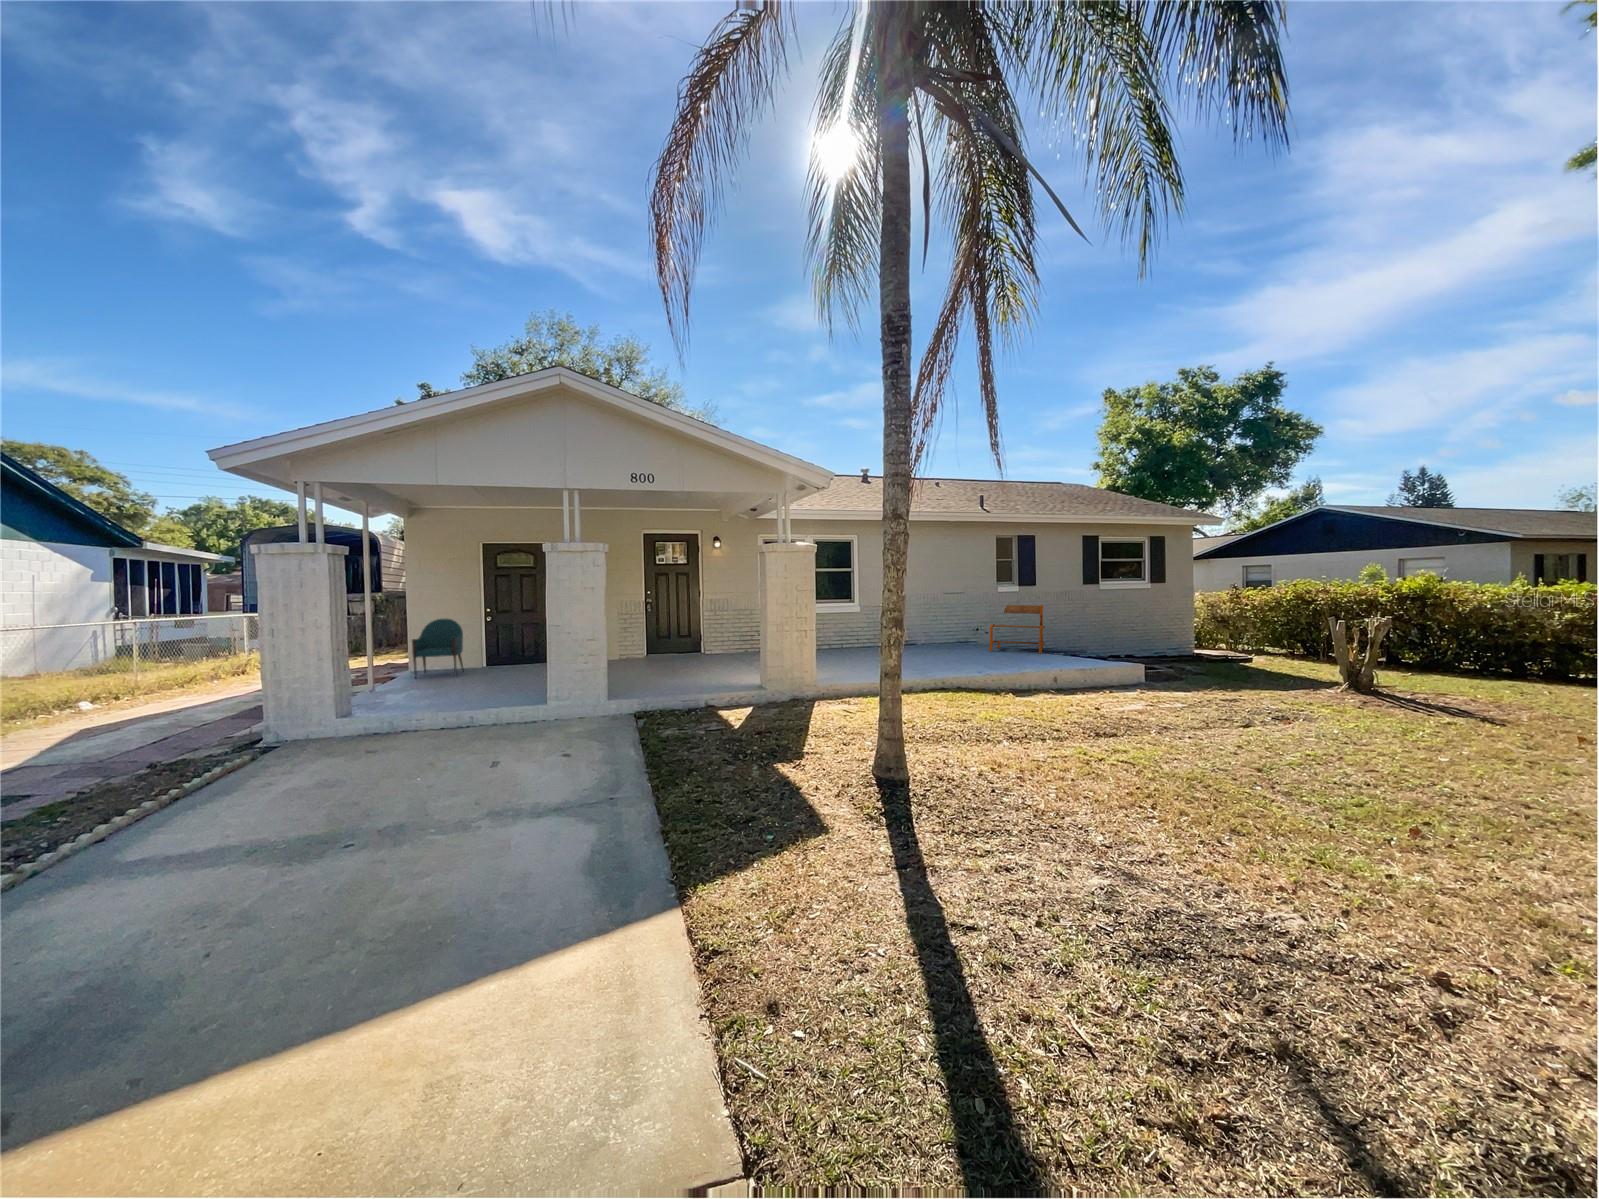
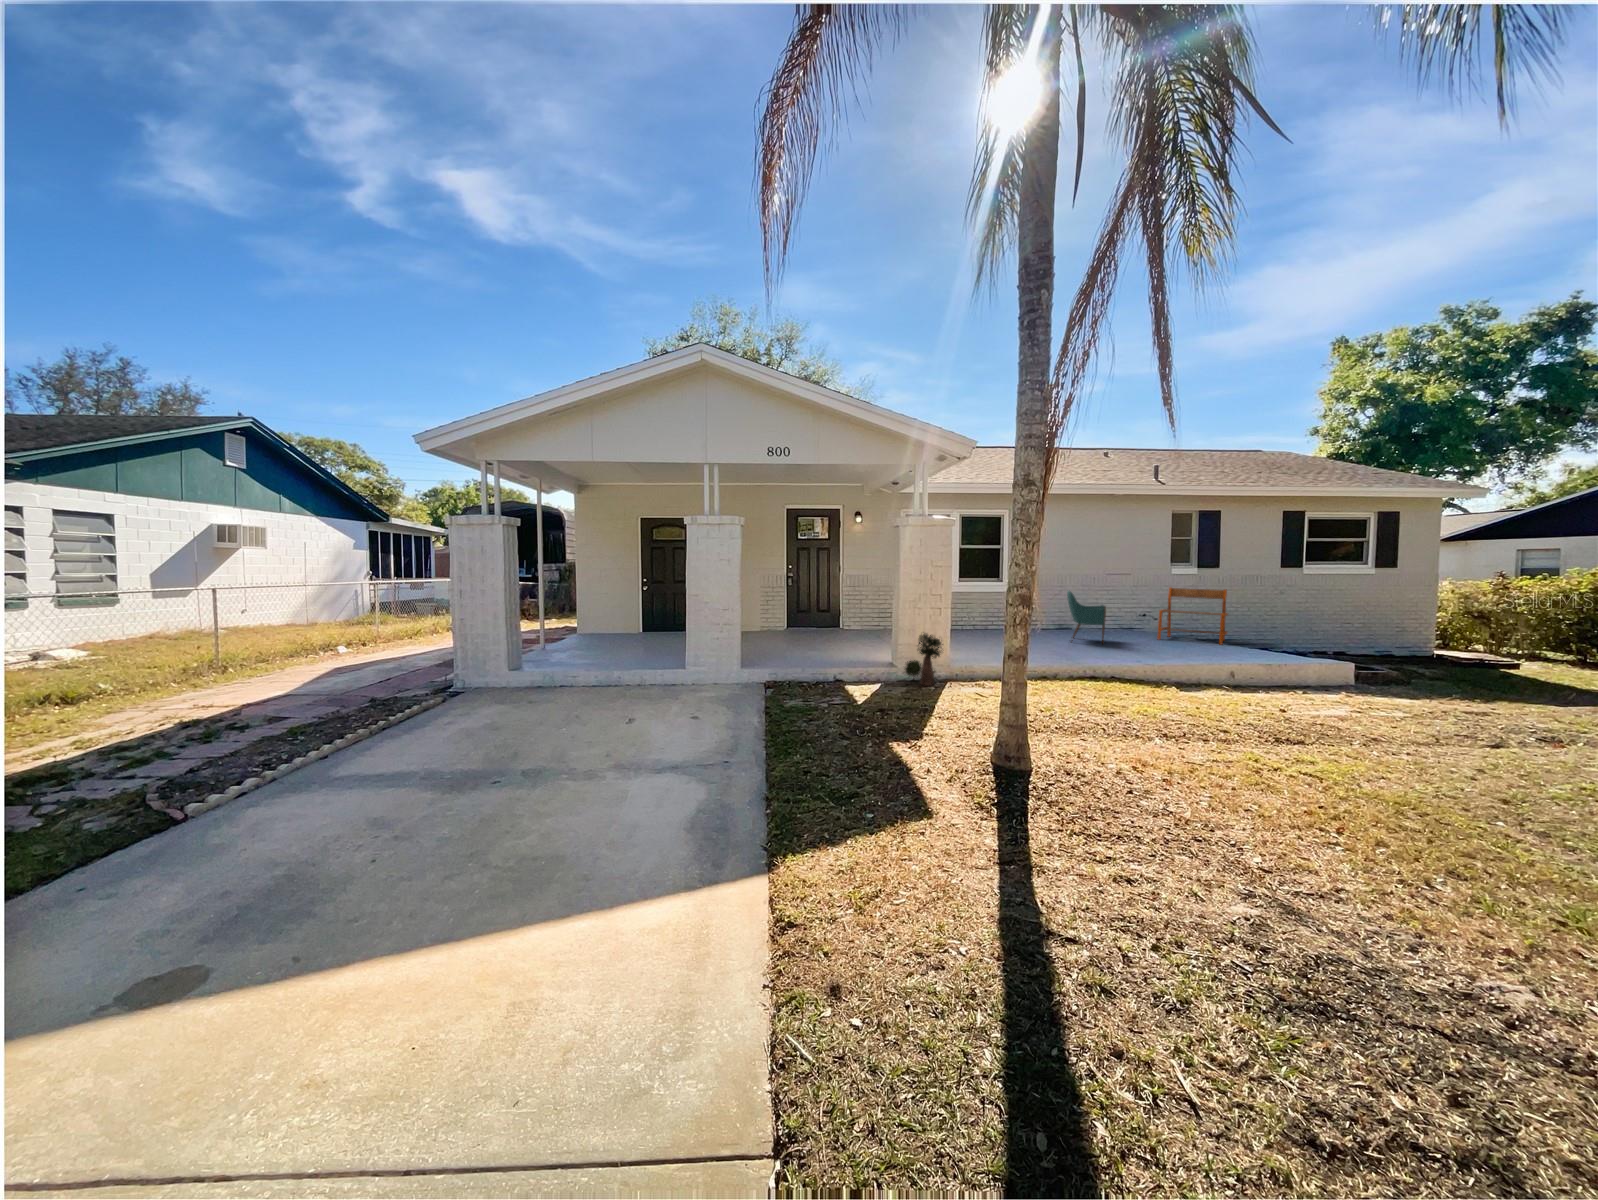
chair: present [412,619,464,678] -> present [1067,591,1106,643]
potted plant: none [774,653,813,705] -> present [905,633,943,686]

